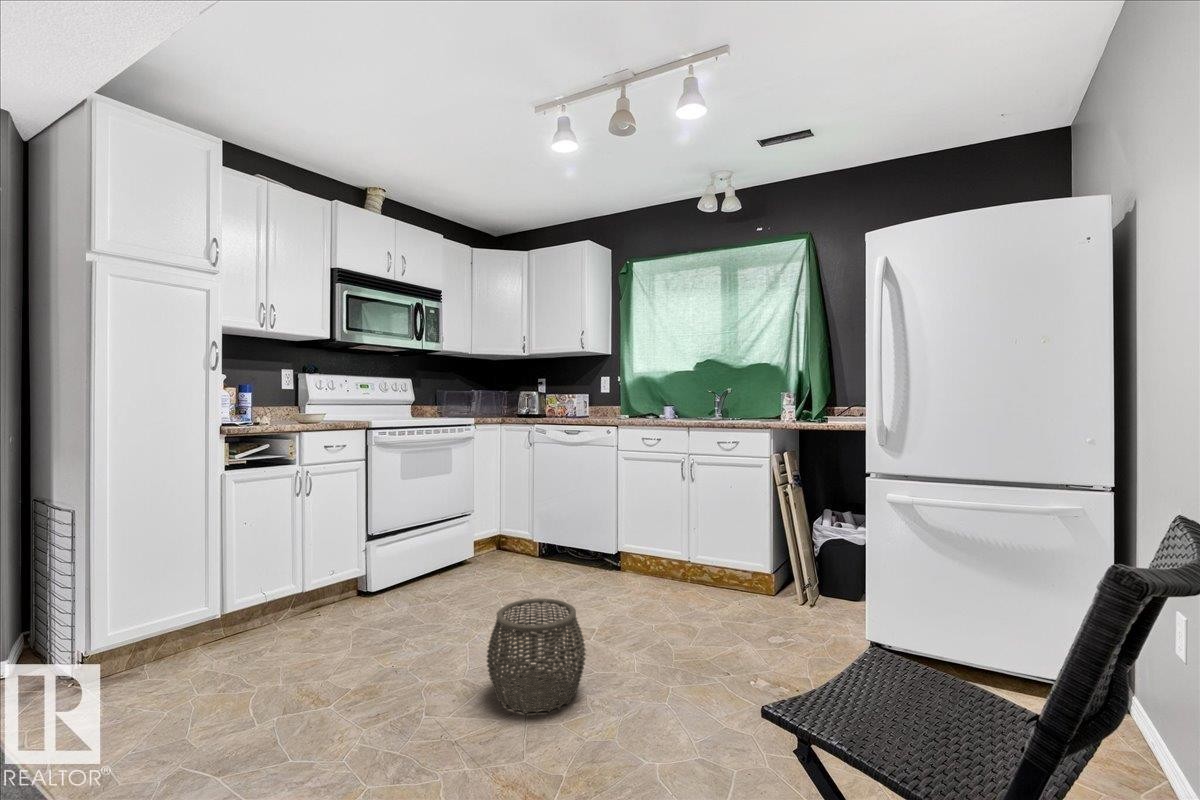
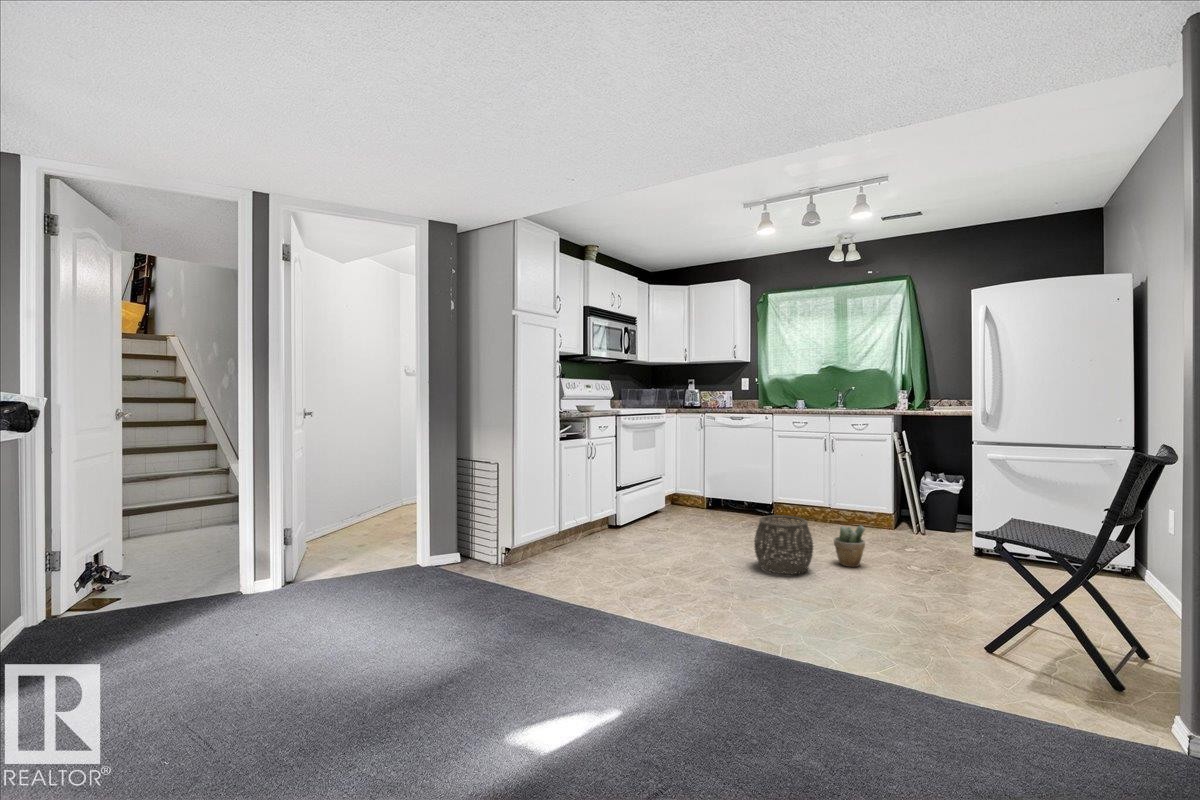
potted plant: none [632,616,681,689] -> present [834,526,865,567]

